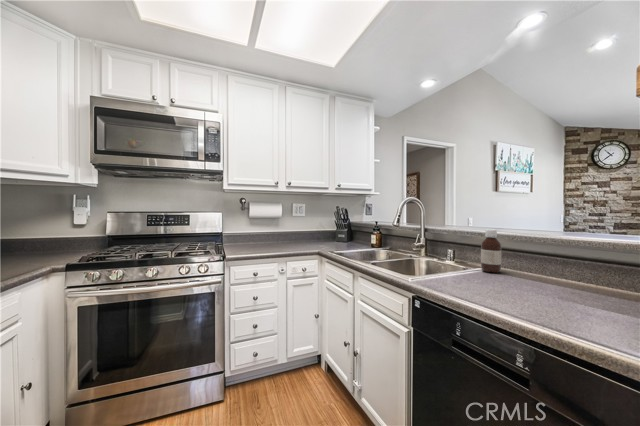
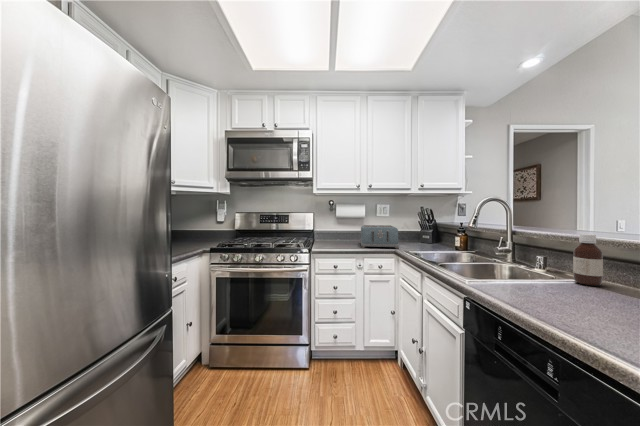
toaster: none [278,225,322,250] -> present [360,225,399,248]

